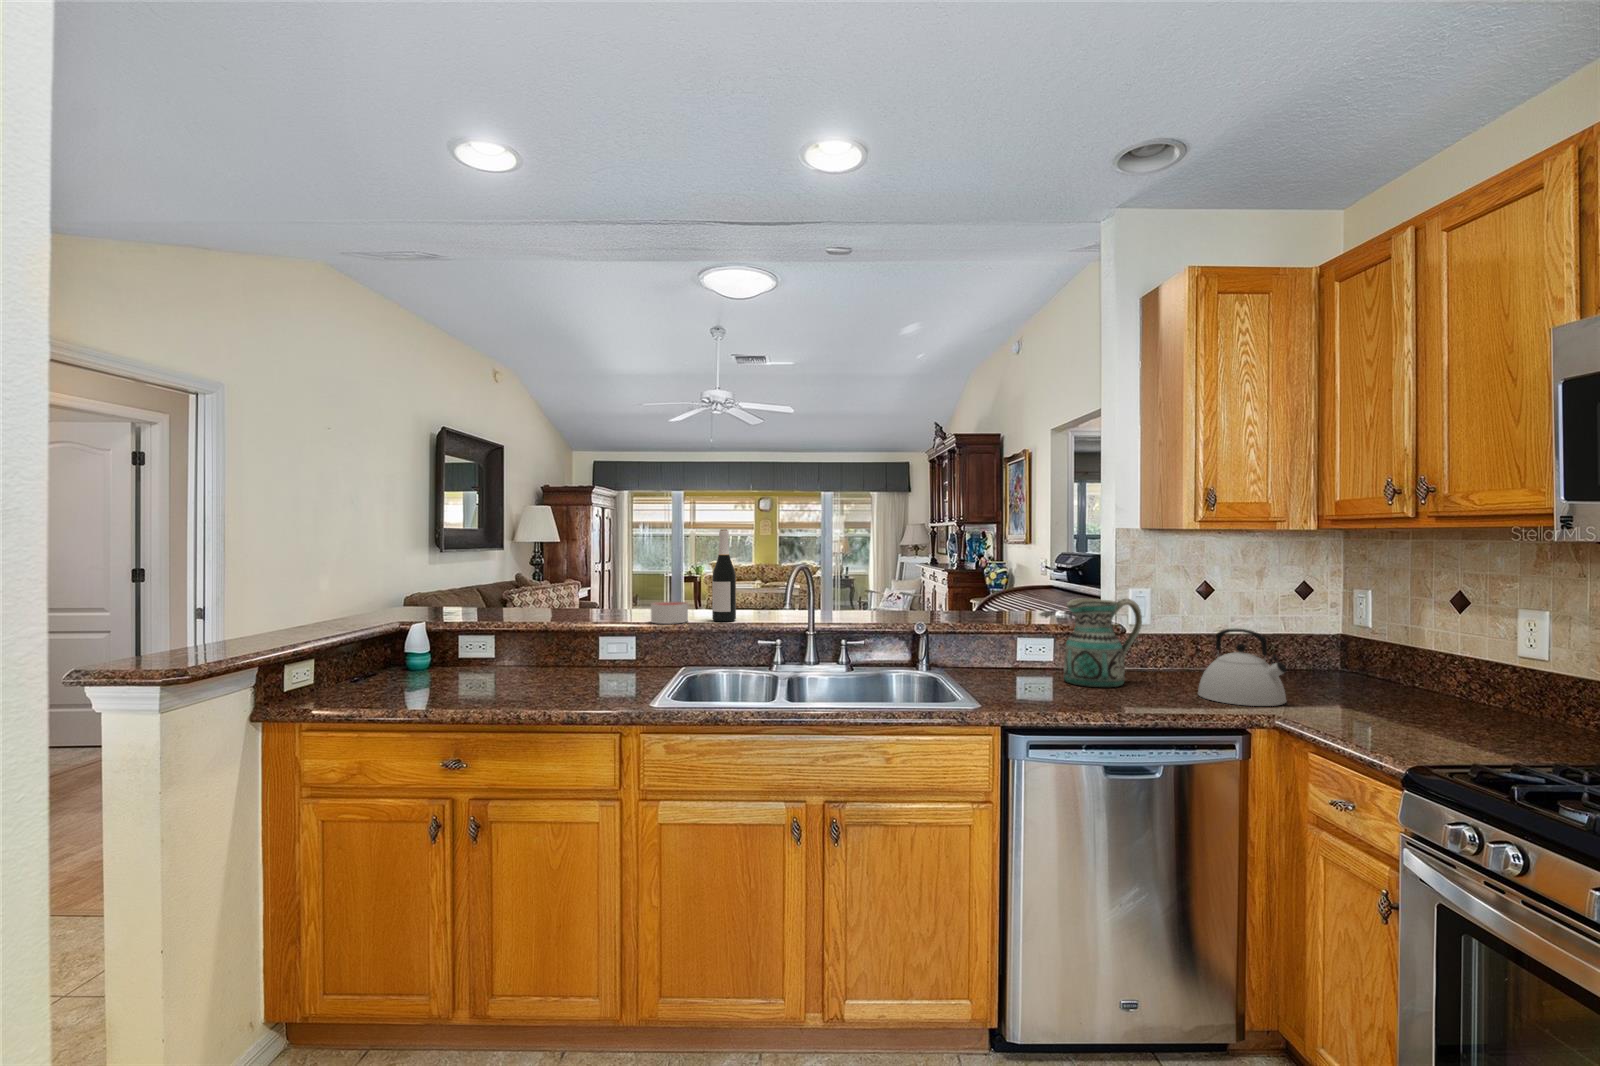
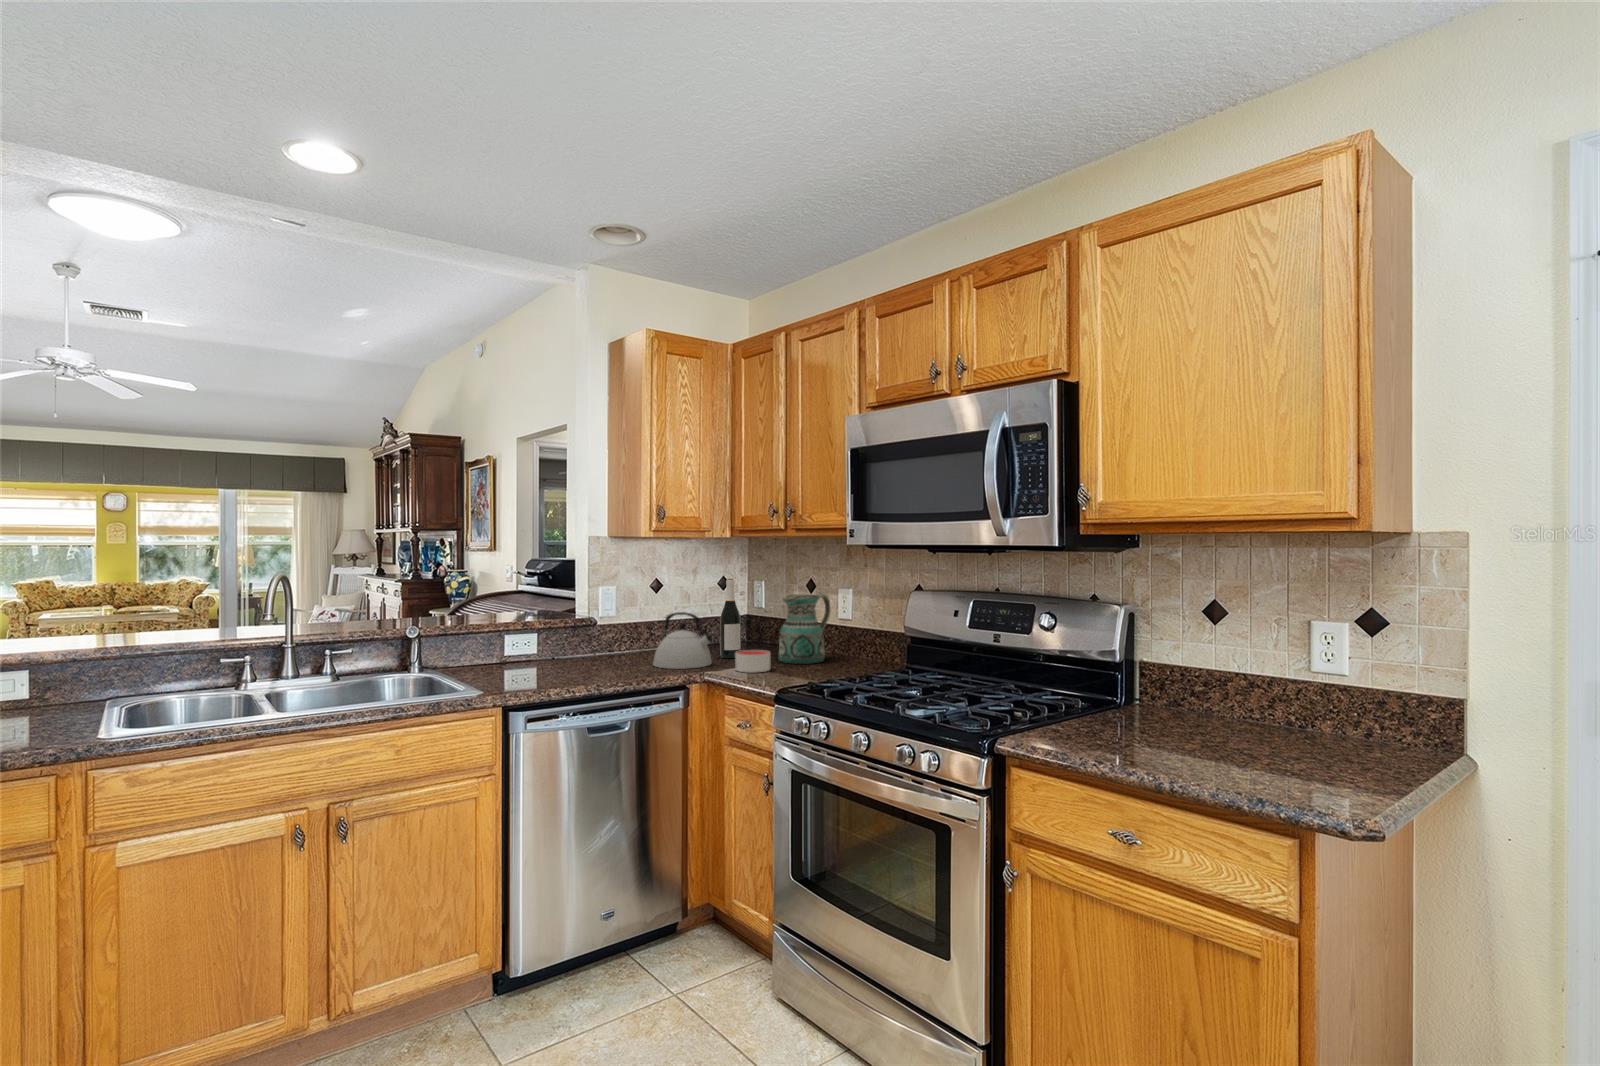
wine bottle: present [712,529,736,622] -> present [720,579,741,658]
ceramic pitcher: present [1064,598,1142,687] -> present [779,592,831,664]
candle: present [651,602,688,624] -> present [735,650,770,672]

